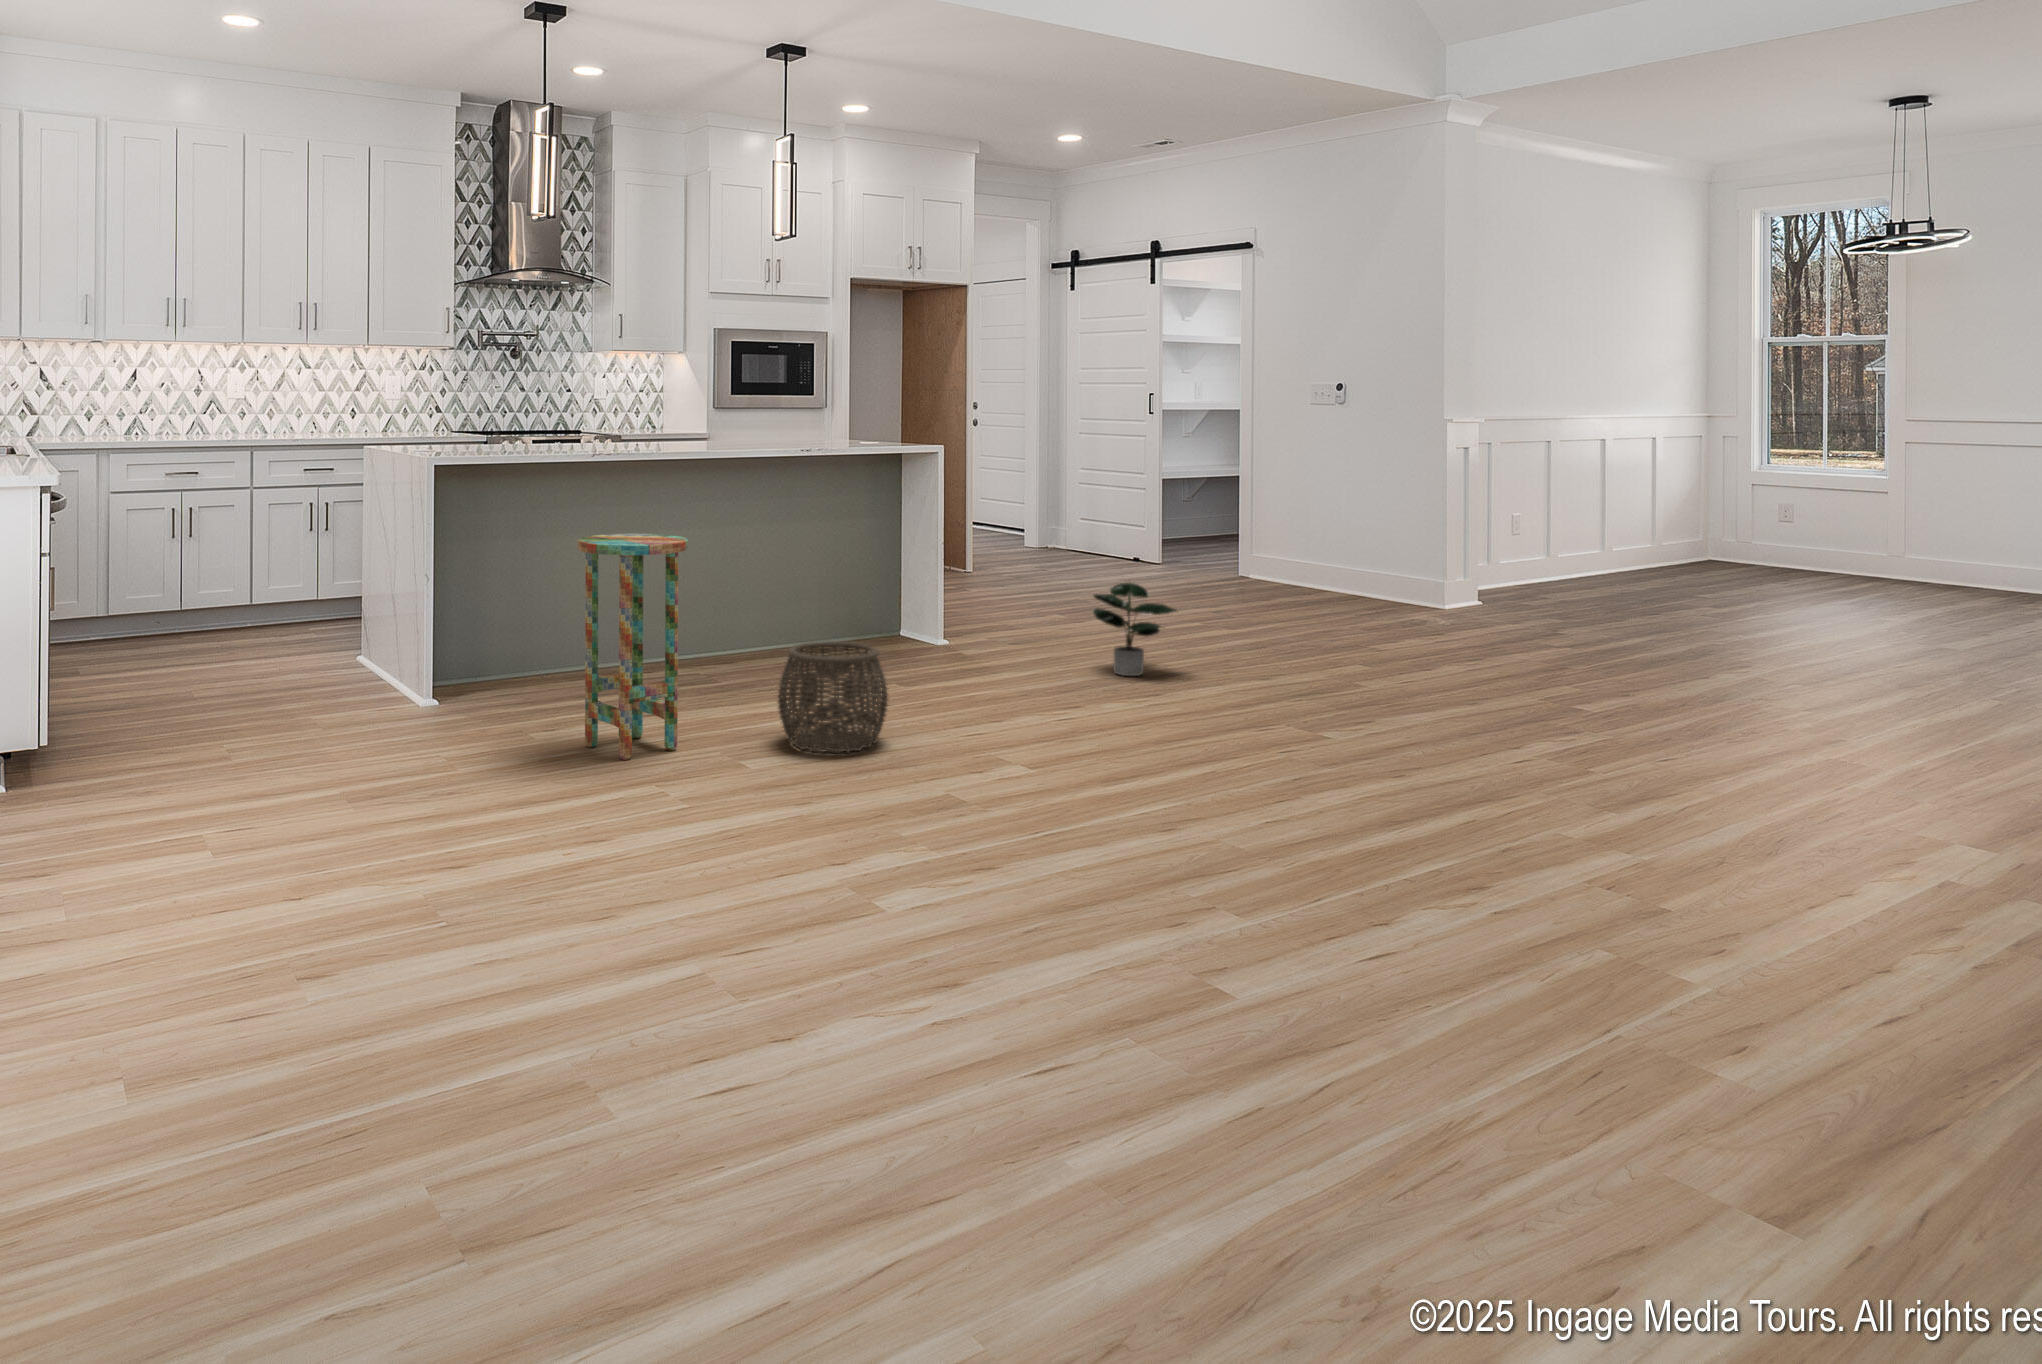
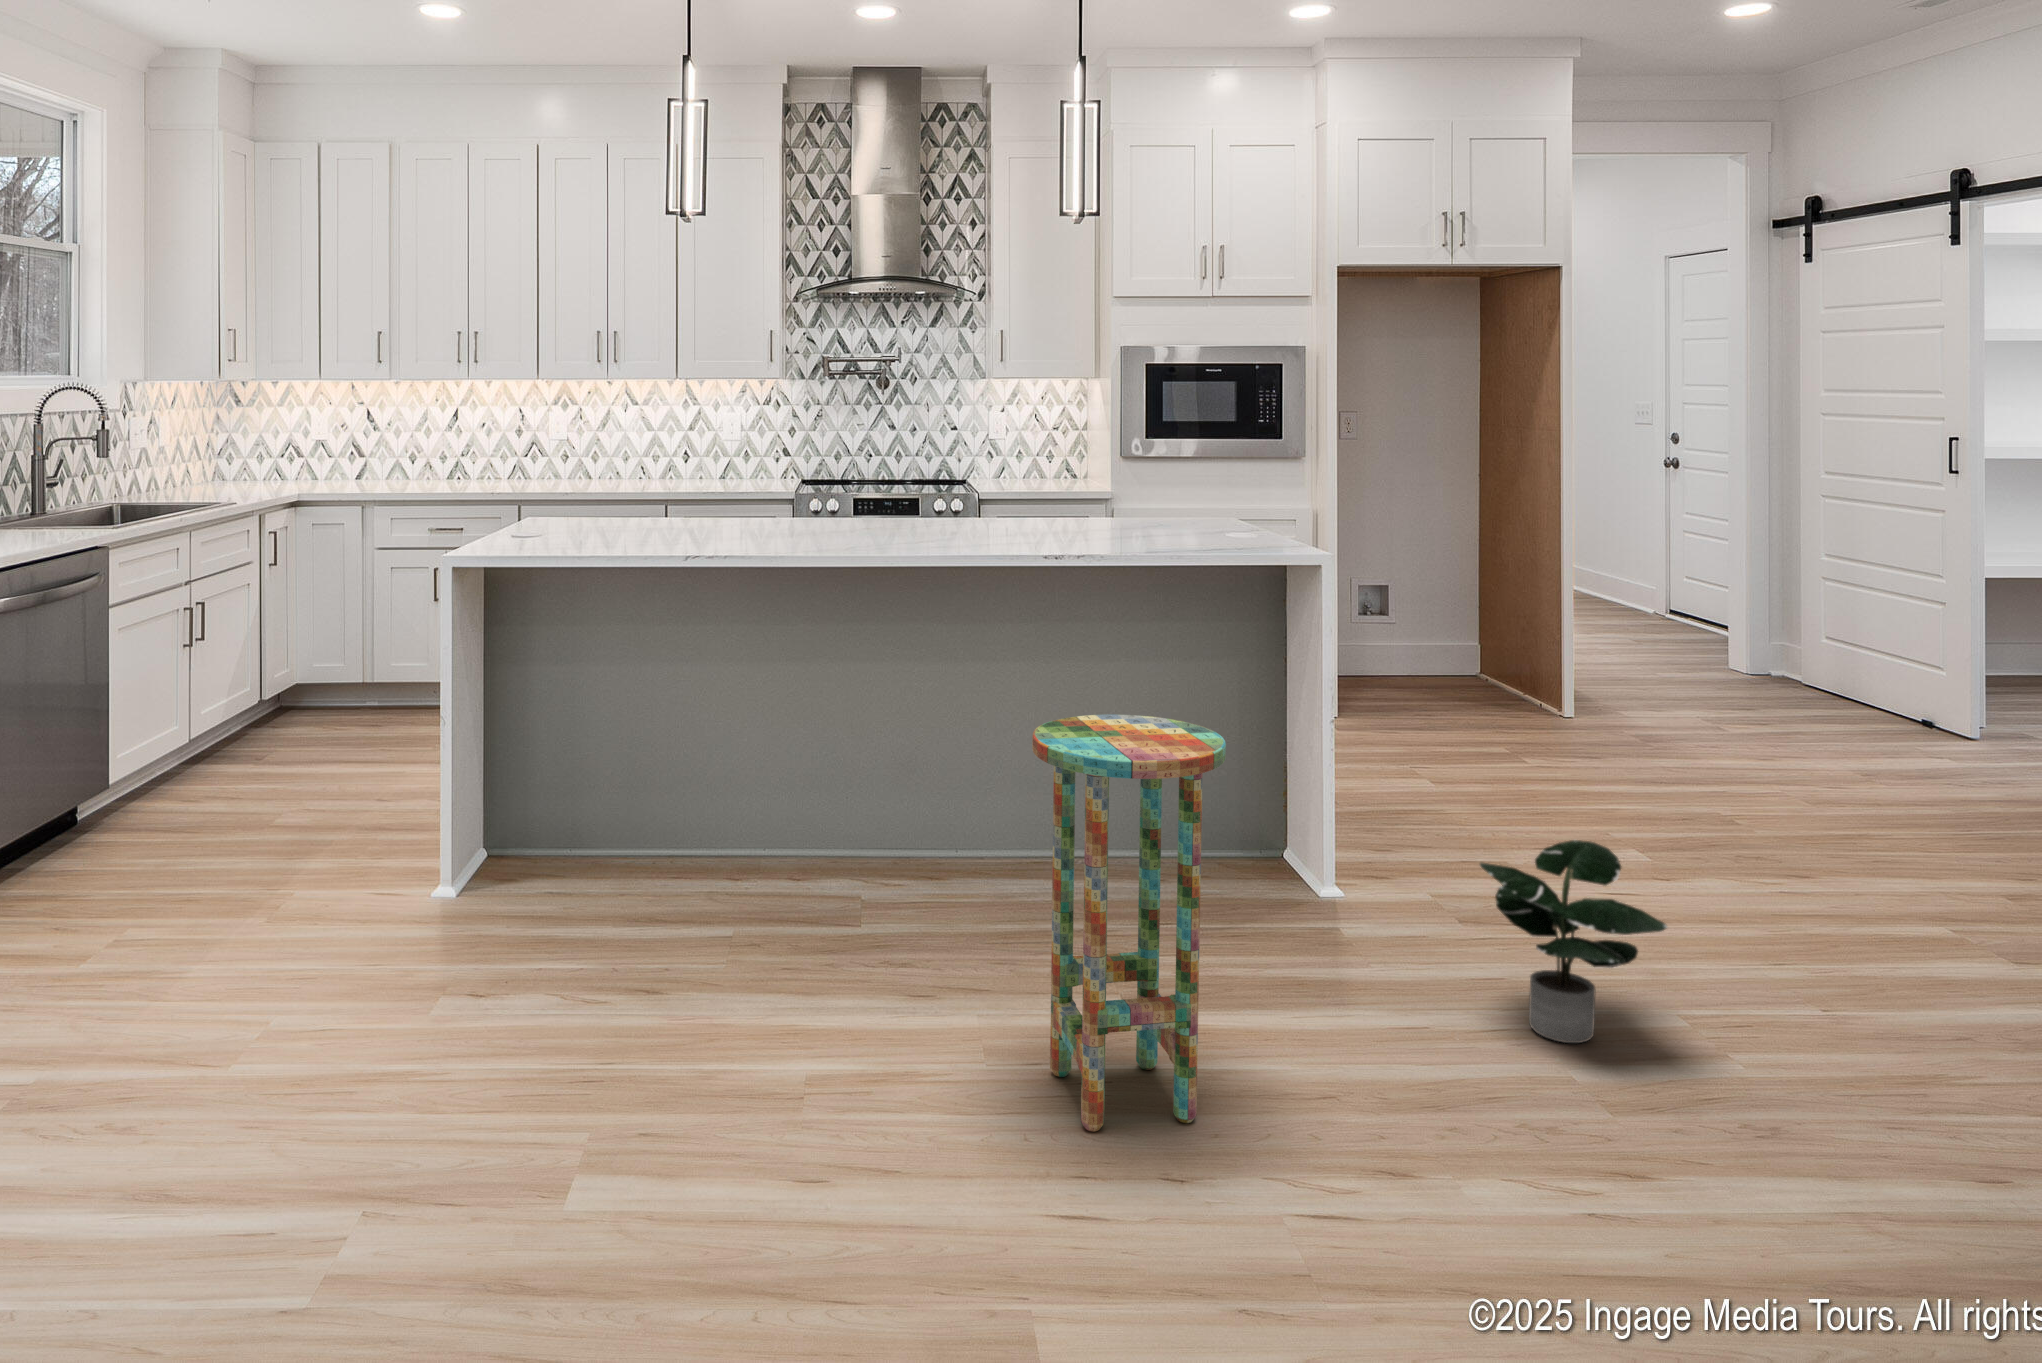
side table: present [577,534,688,760] -> present [1032,715,1226,1131]
woven basket: present [778,641,888,753] -> none [637,916,842,1155]

